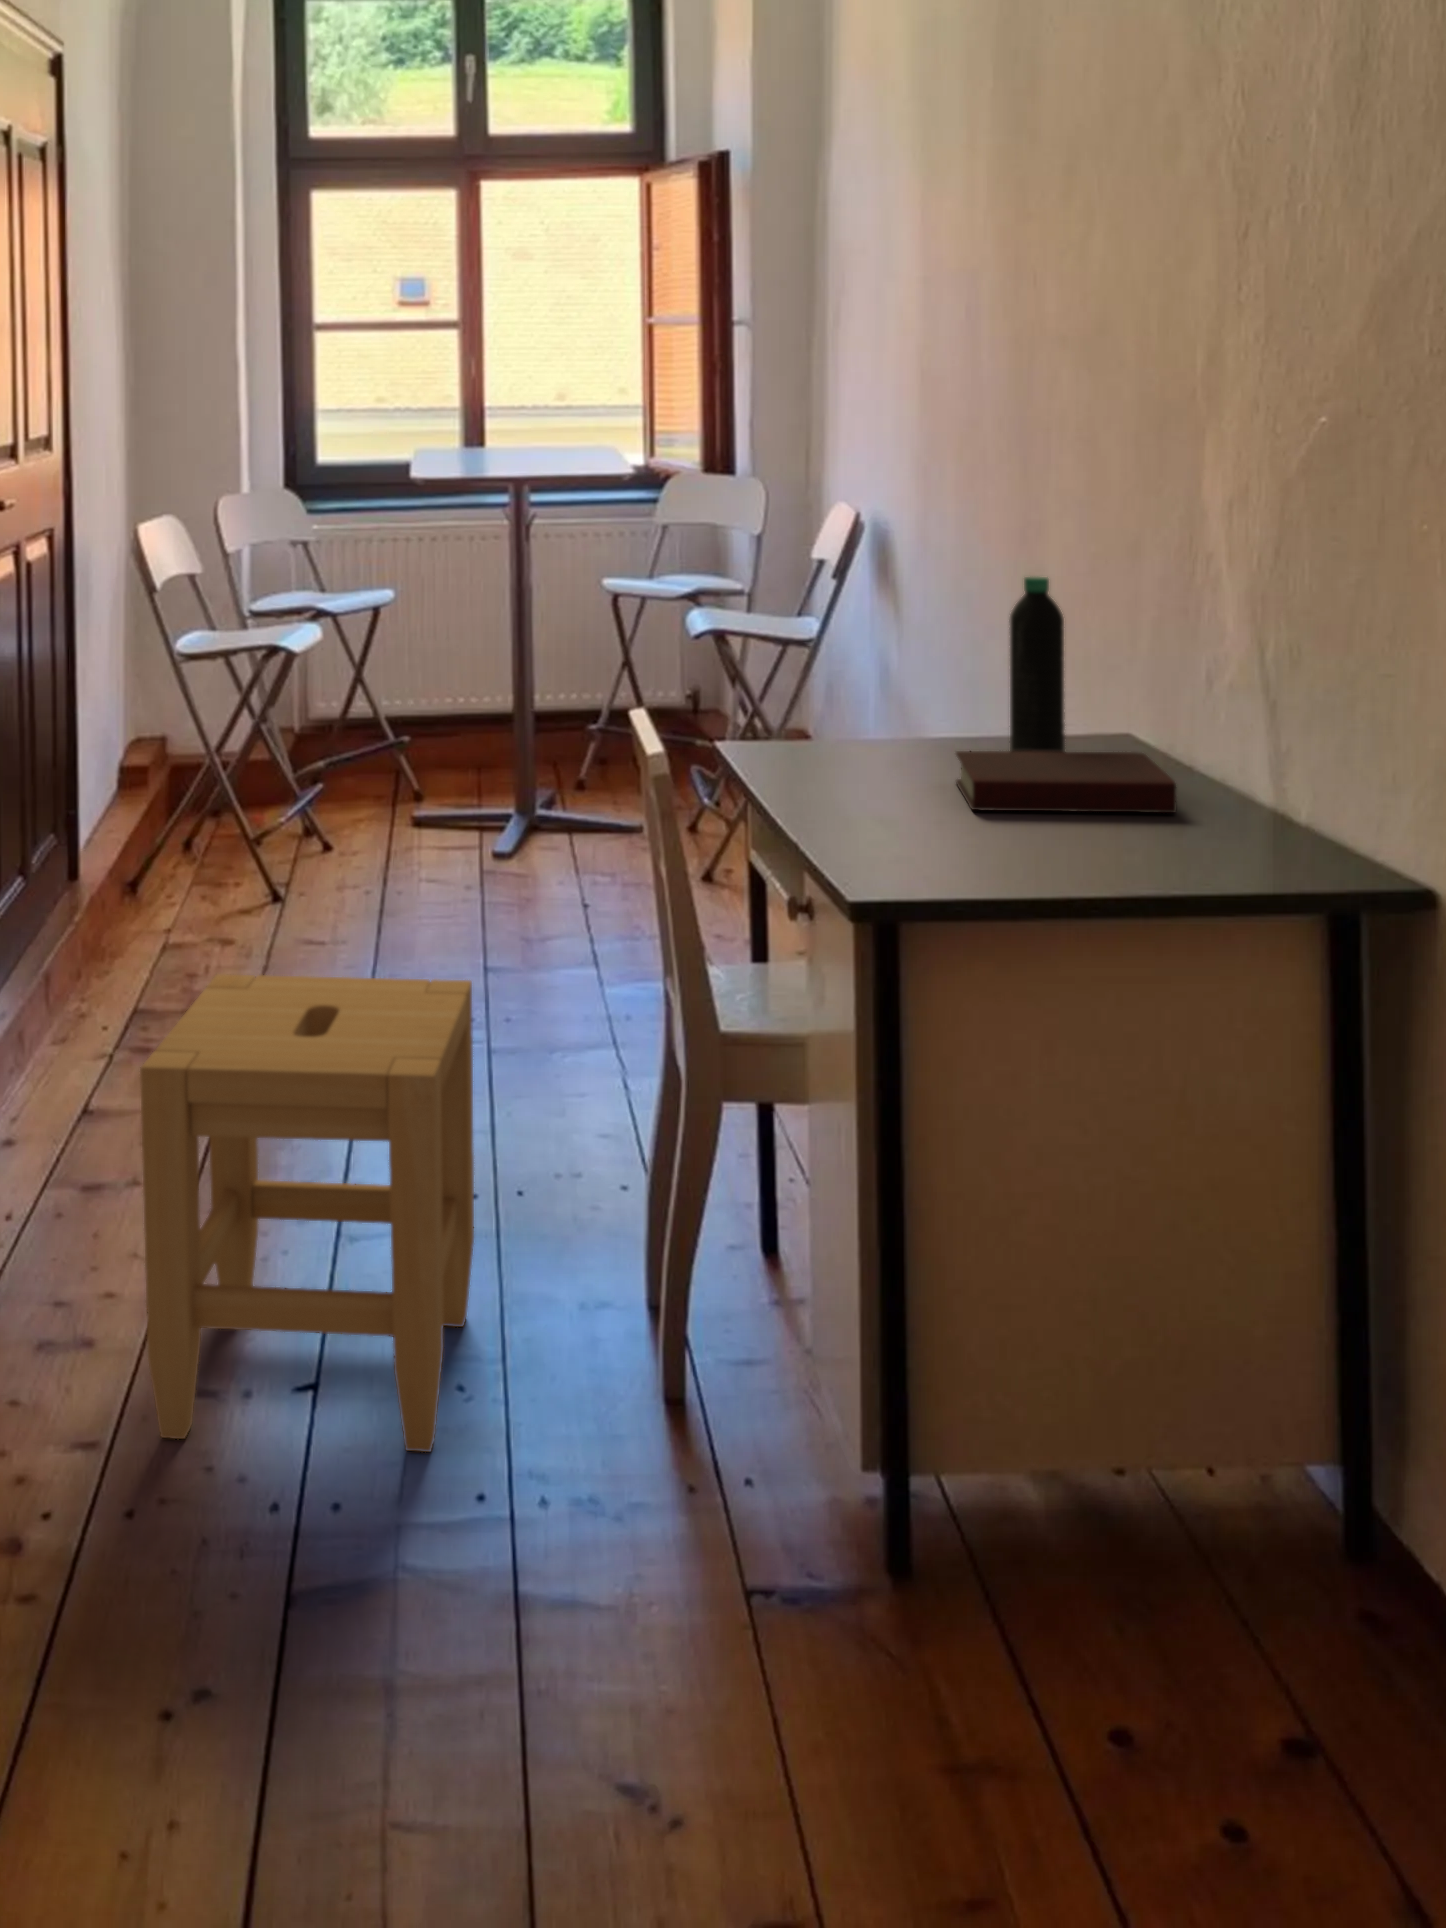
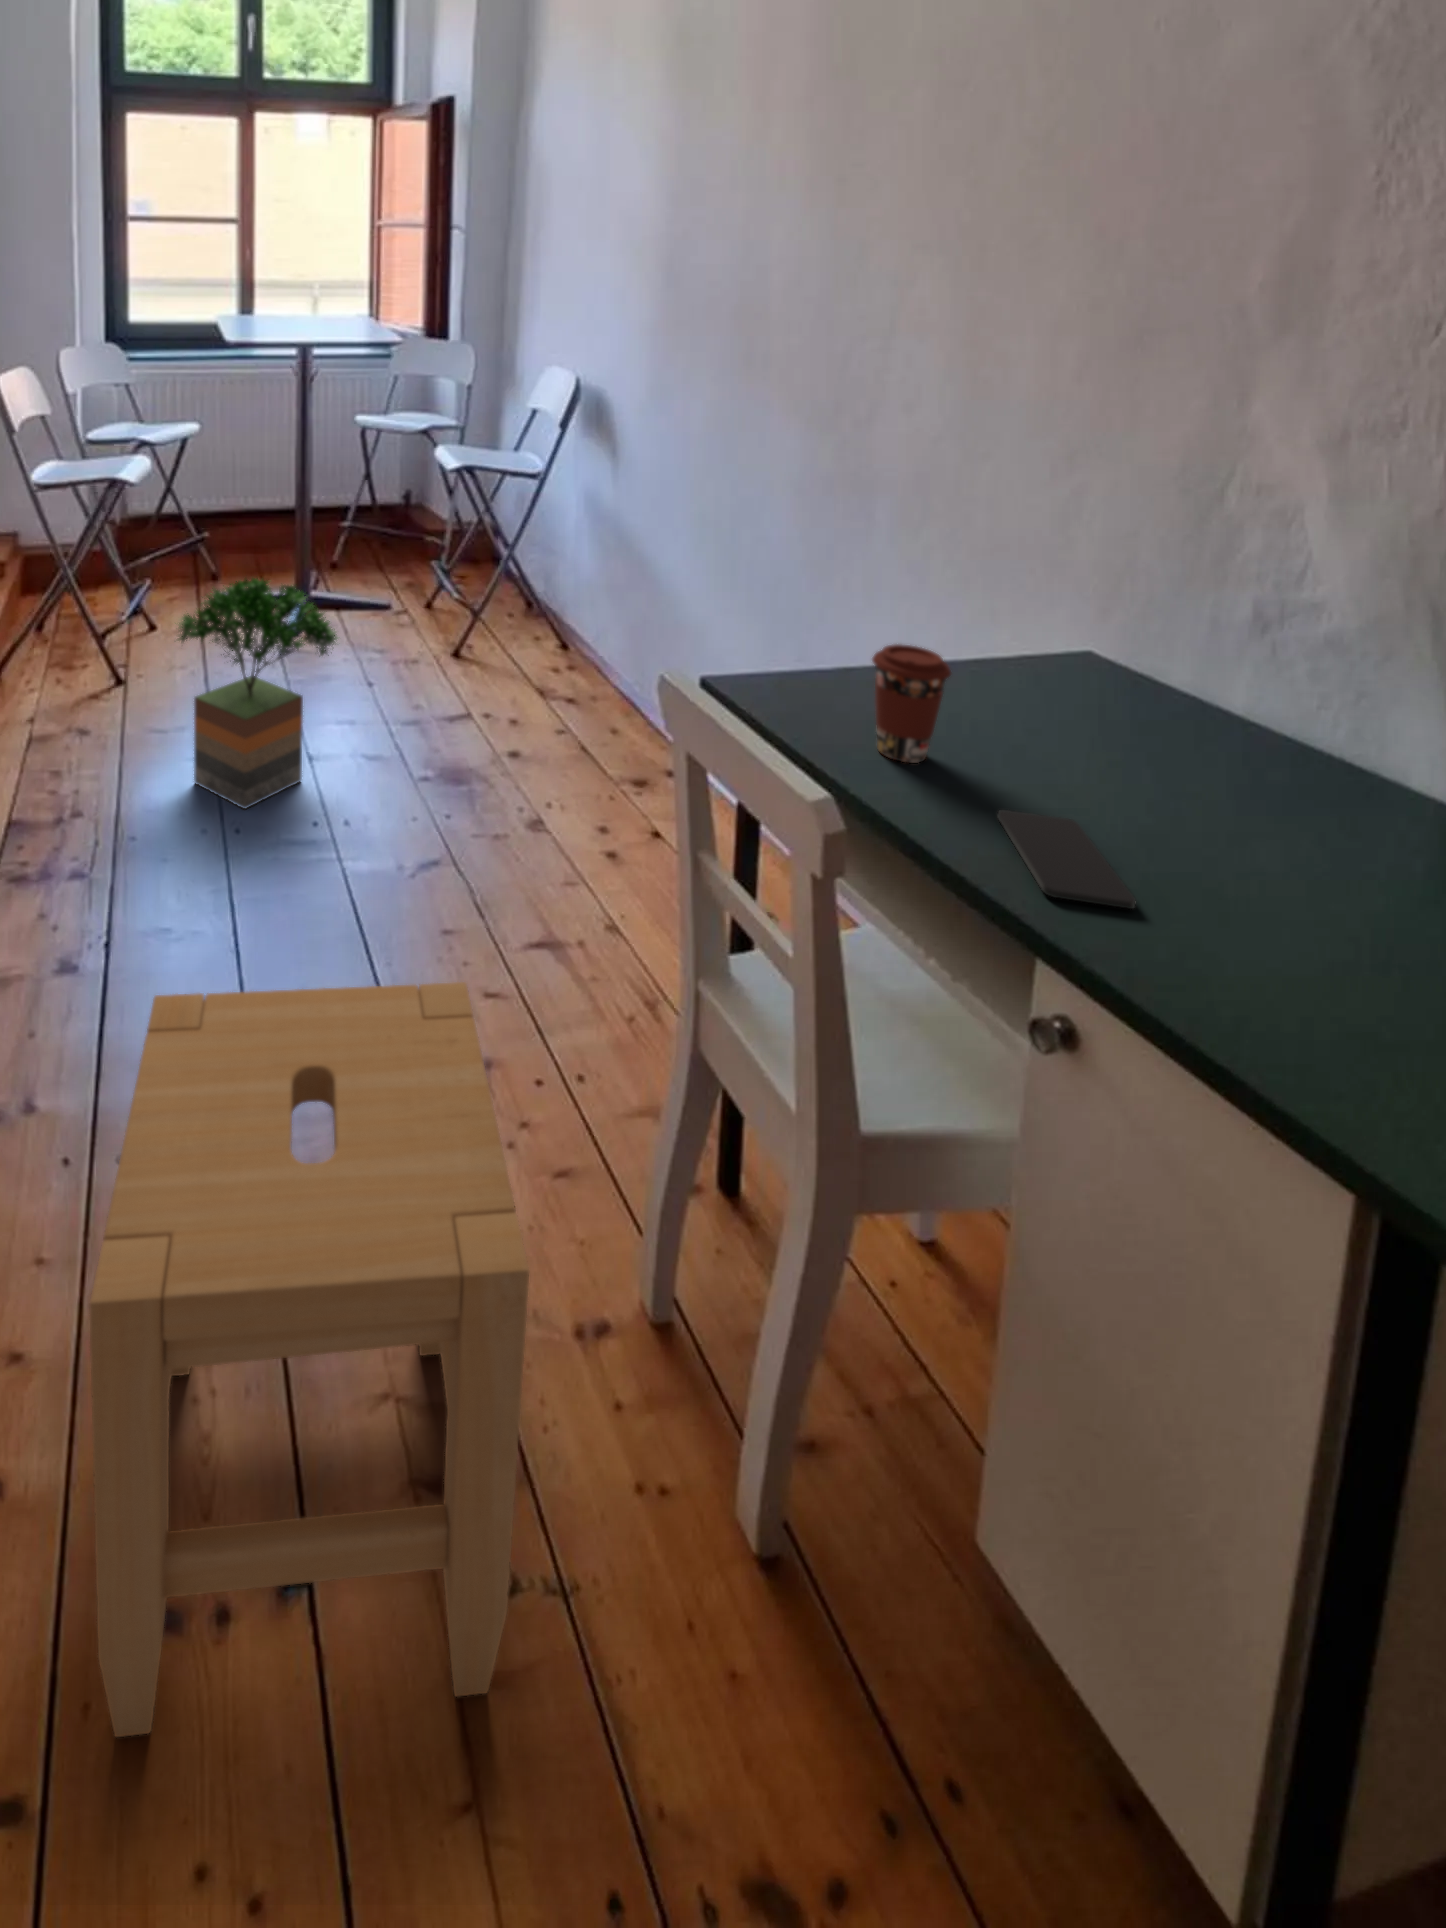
water bottle: present [1009,577,1065,752] -> none [974,504,1052,694]
coffee cup: none [820,689,885,789] -> present [872,644,951,763]
potted tree: none [314,739,504,1006] -> present [178,578,338,809]
book: present [956,751,1176,813] -> none [993,704,1311,811]
smartphone: none [845,805,935,841] -> present [998,810,1135,909]

